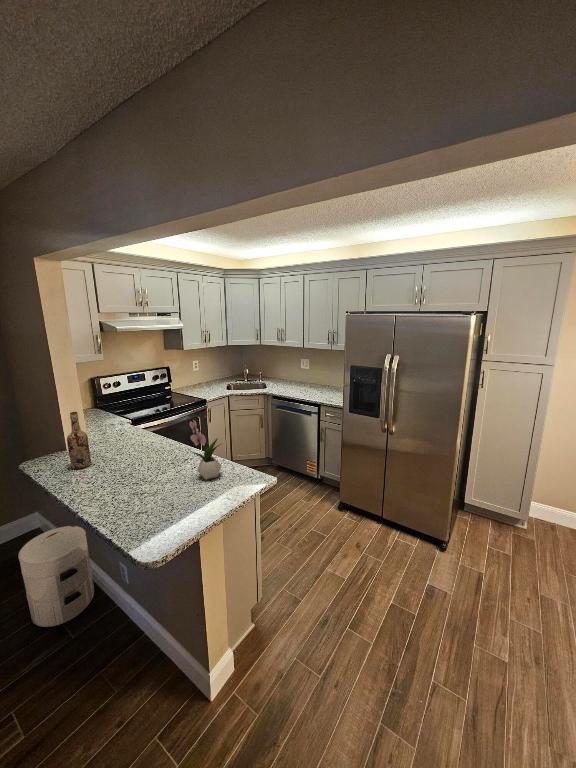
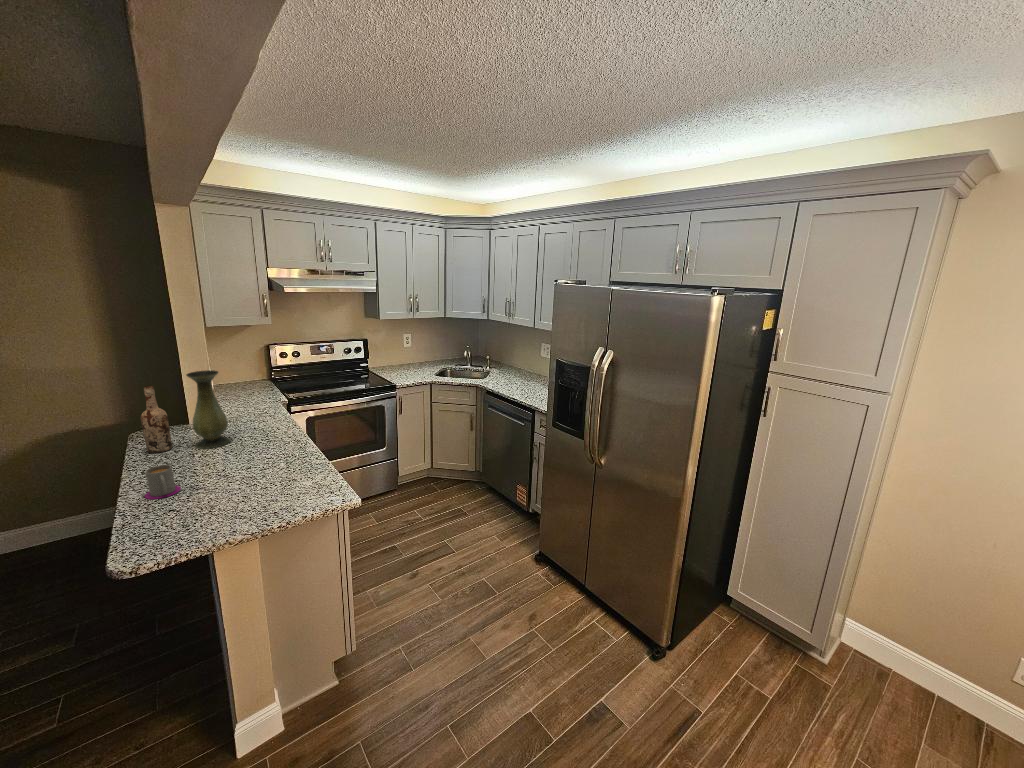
vase: none [102,395,135,460] -> present [186,370,230,449]
flower arrangement: present [189,409,221,480] -> none [233,398,279,491]
mug: none [122,470,148,499] -> present [145,465,181,499]
waste bin: present [18,526,94,627] -> none [108,515,200,623]

